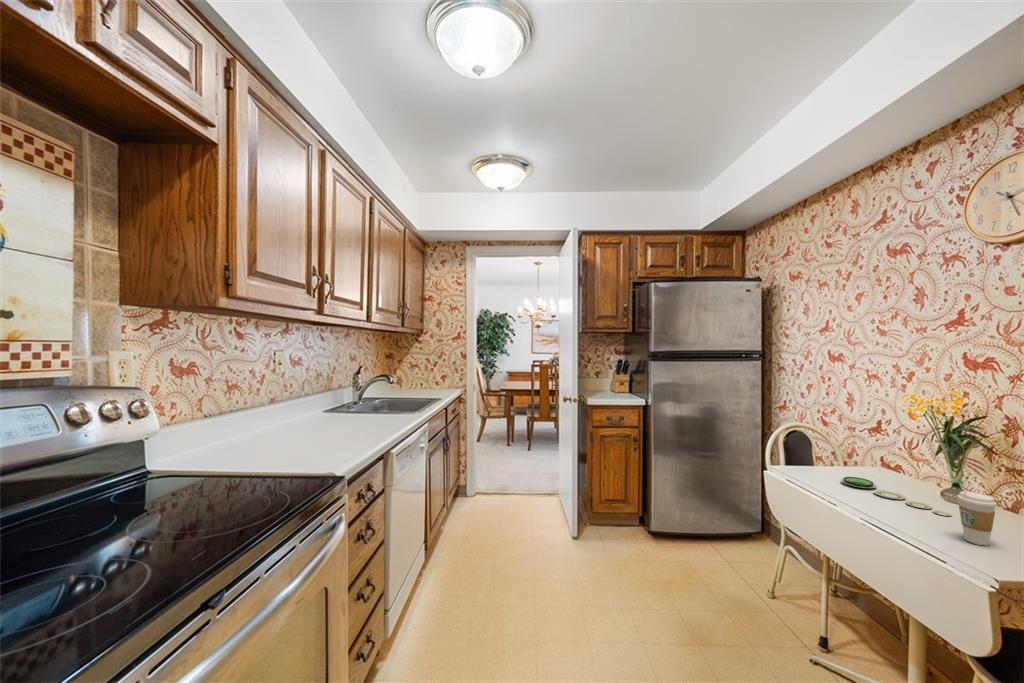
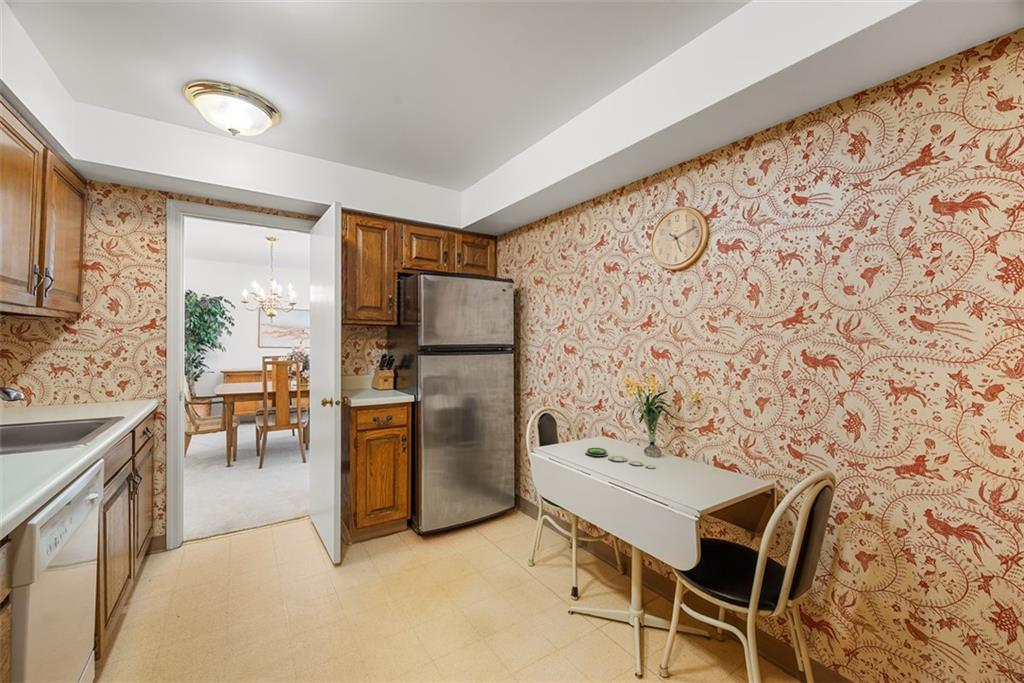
coffee cup: present [957,491,997,545] -> none [668,449,688,487]

